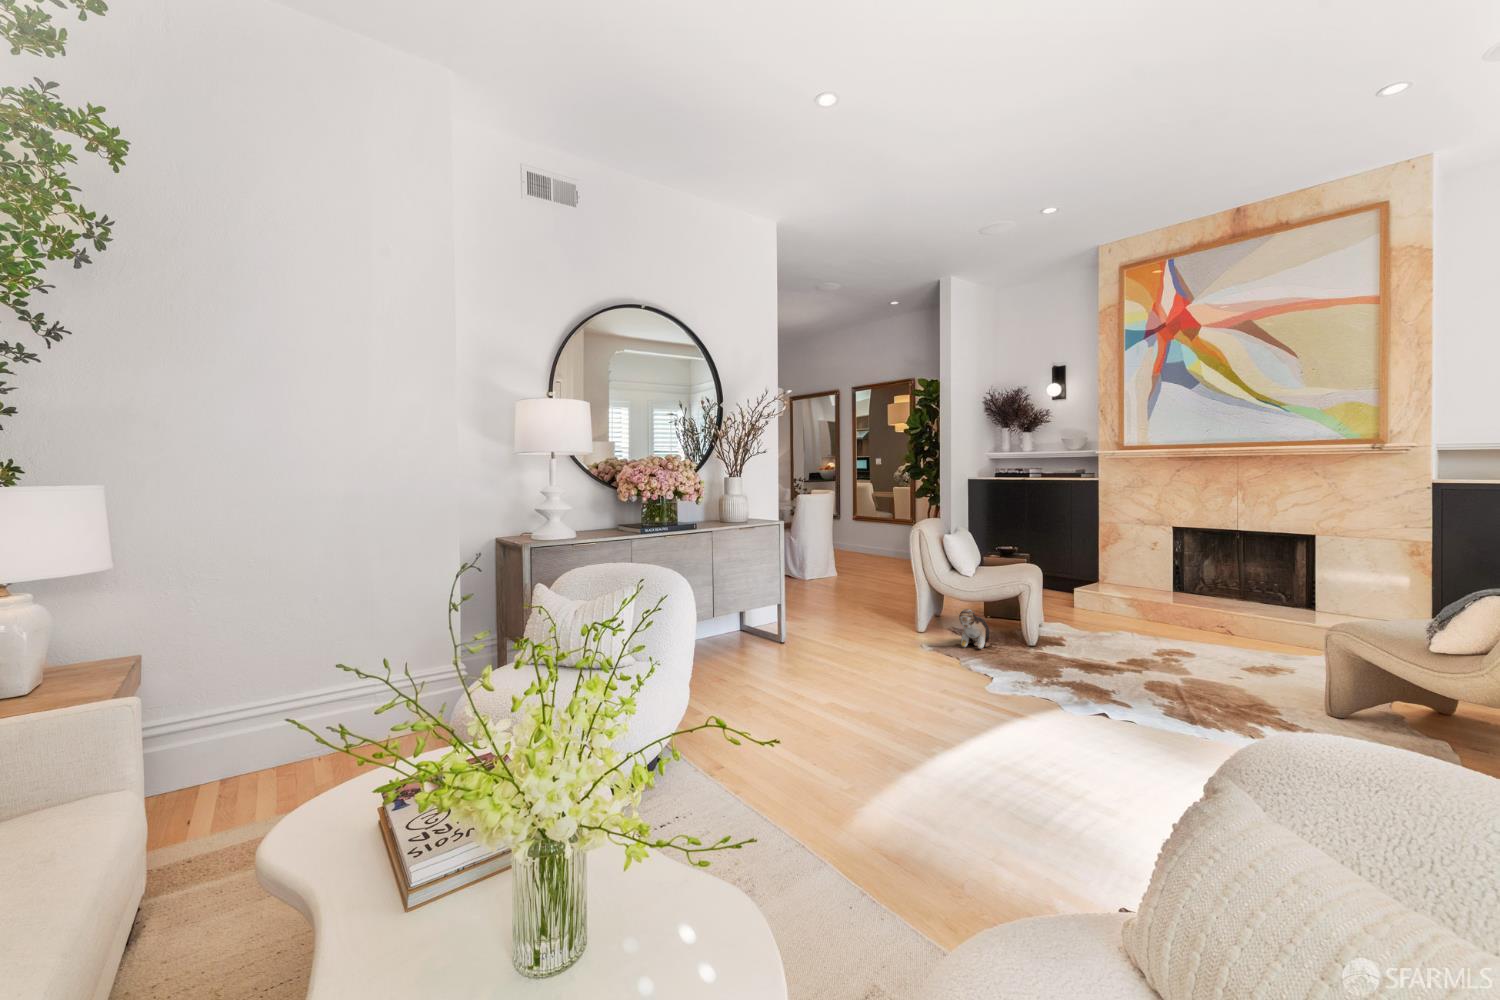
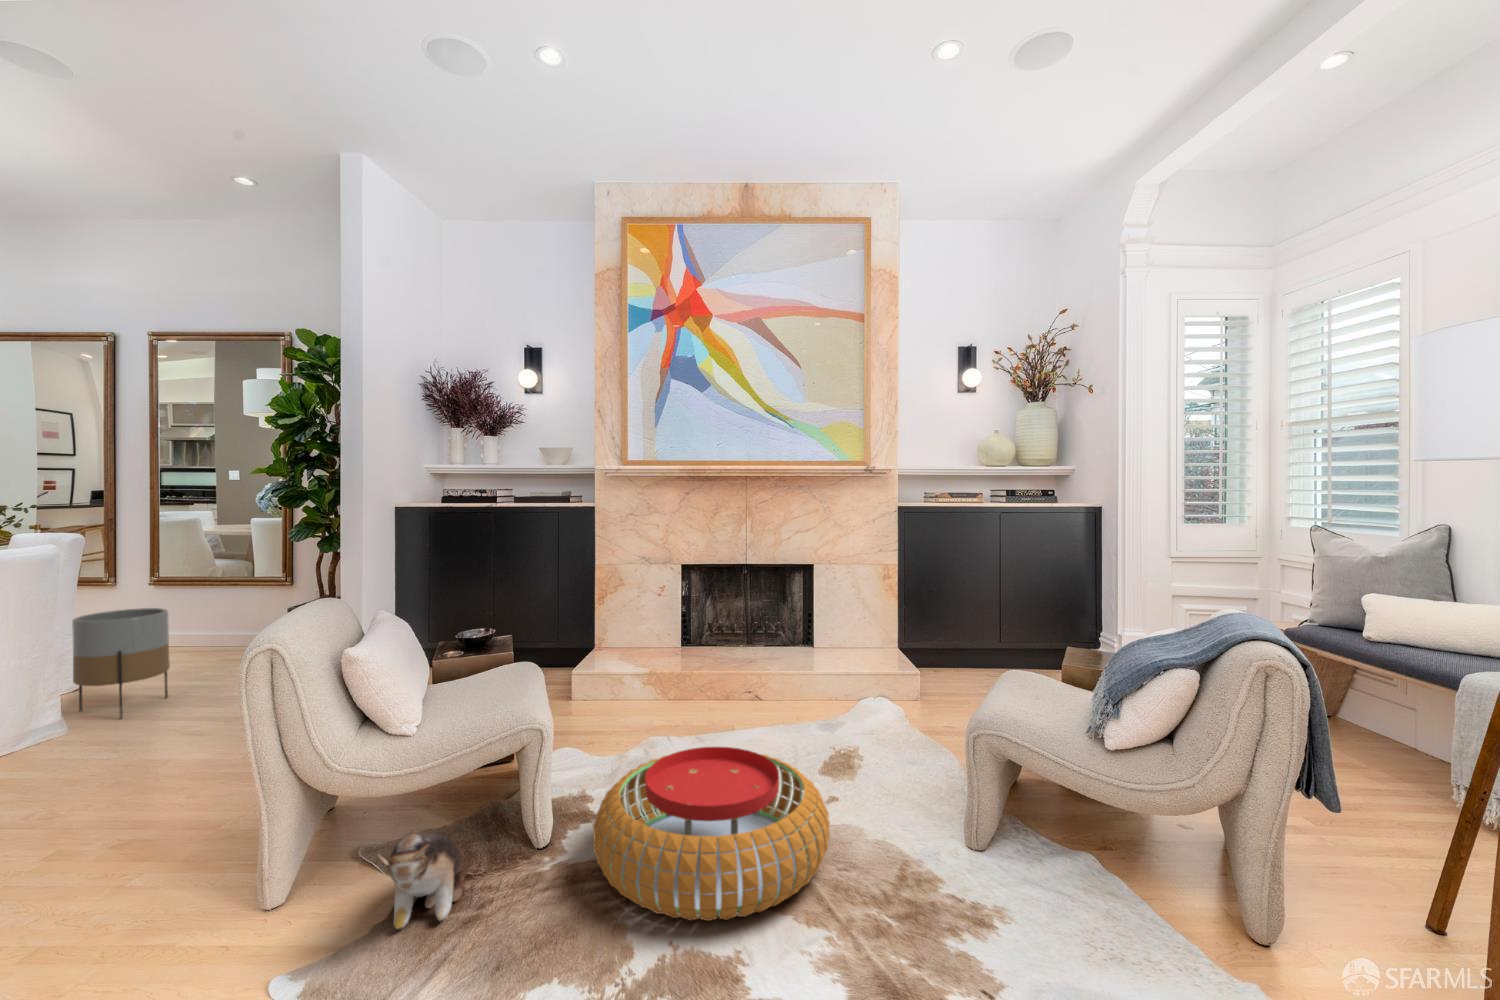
planter: none [832,528,864,577] -> present [72,608,170,718]
pouf: none [1052,611,1203,683] -> present [593,747,830,921]

